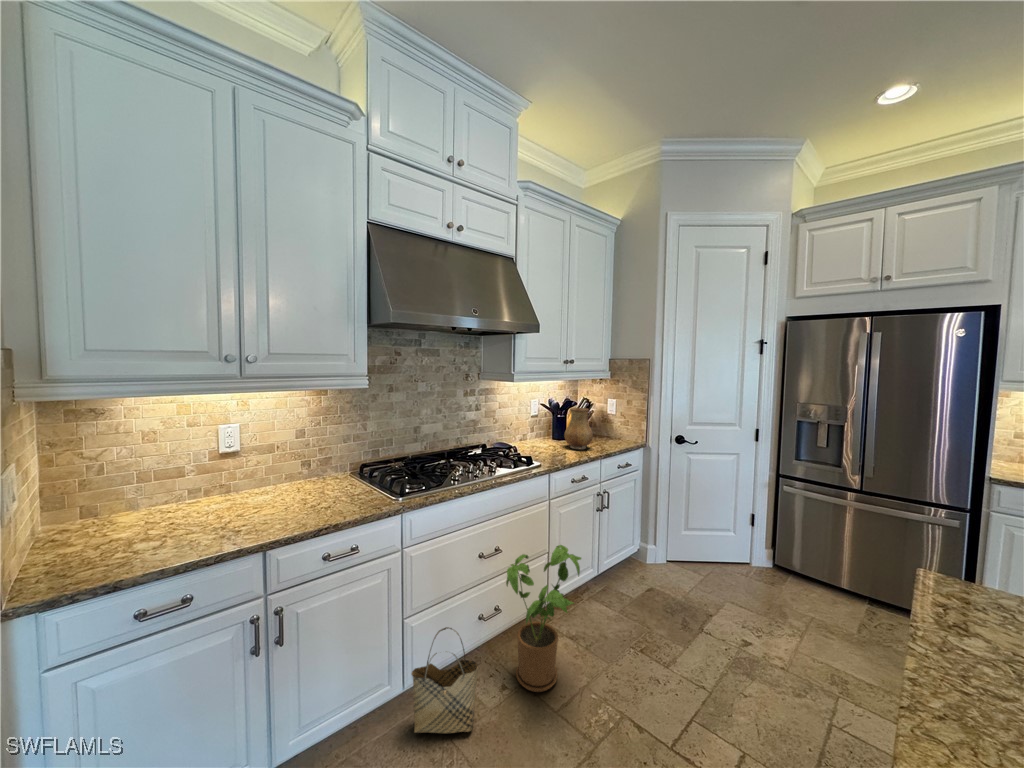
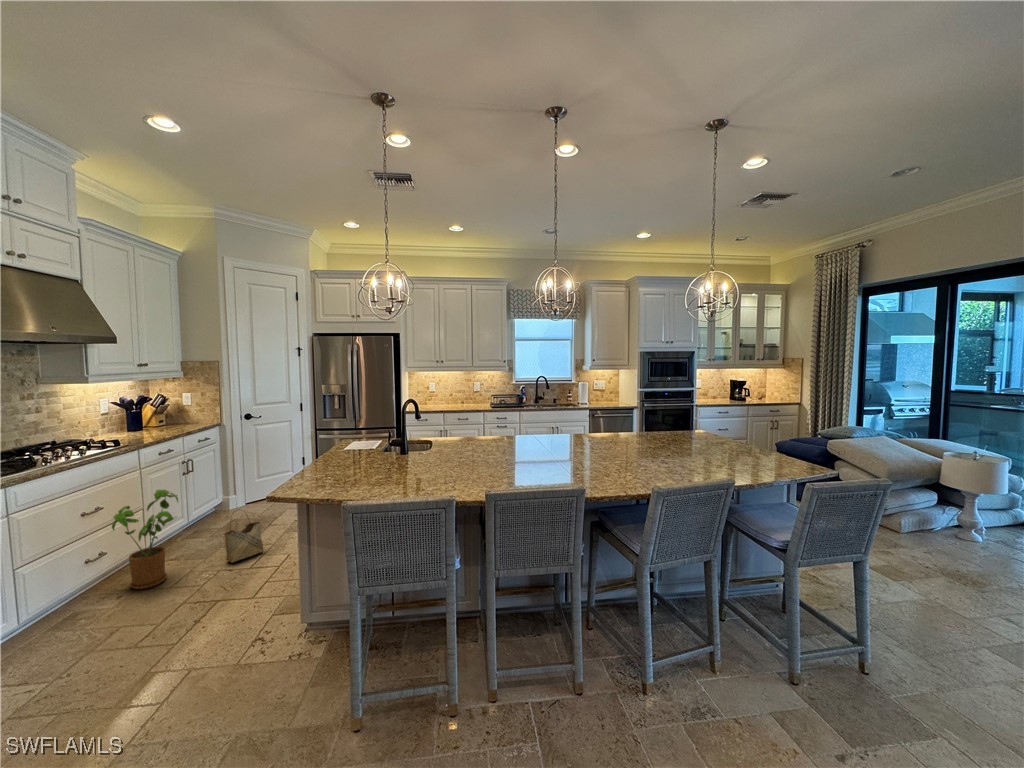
ceramic pitcher: present [565,408,593,449] -> none [144,401,172,433]
woven basket: present [412,627,478,733] -> present [224,511,263,563]

